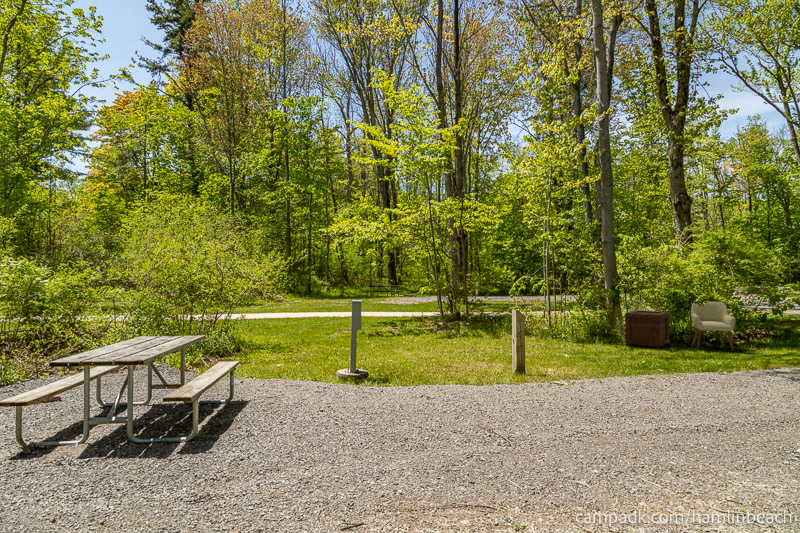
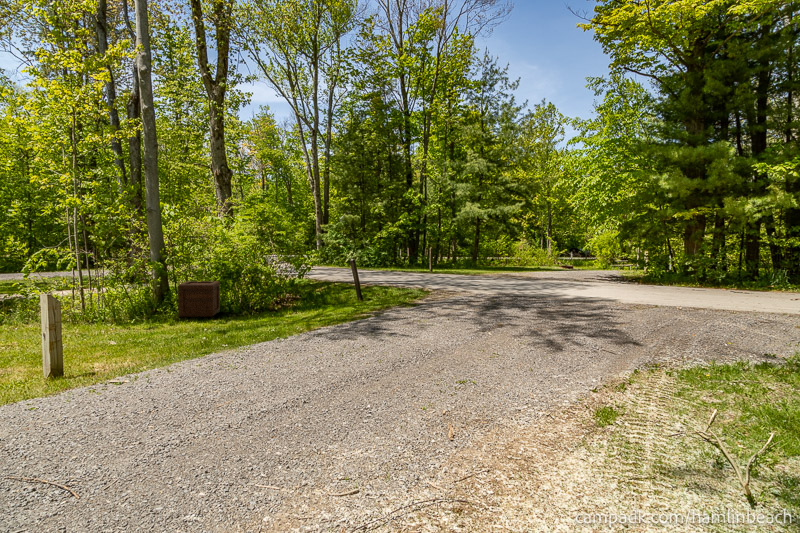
chair: present [691,302,735,351] -> none [239,270,275,314]

